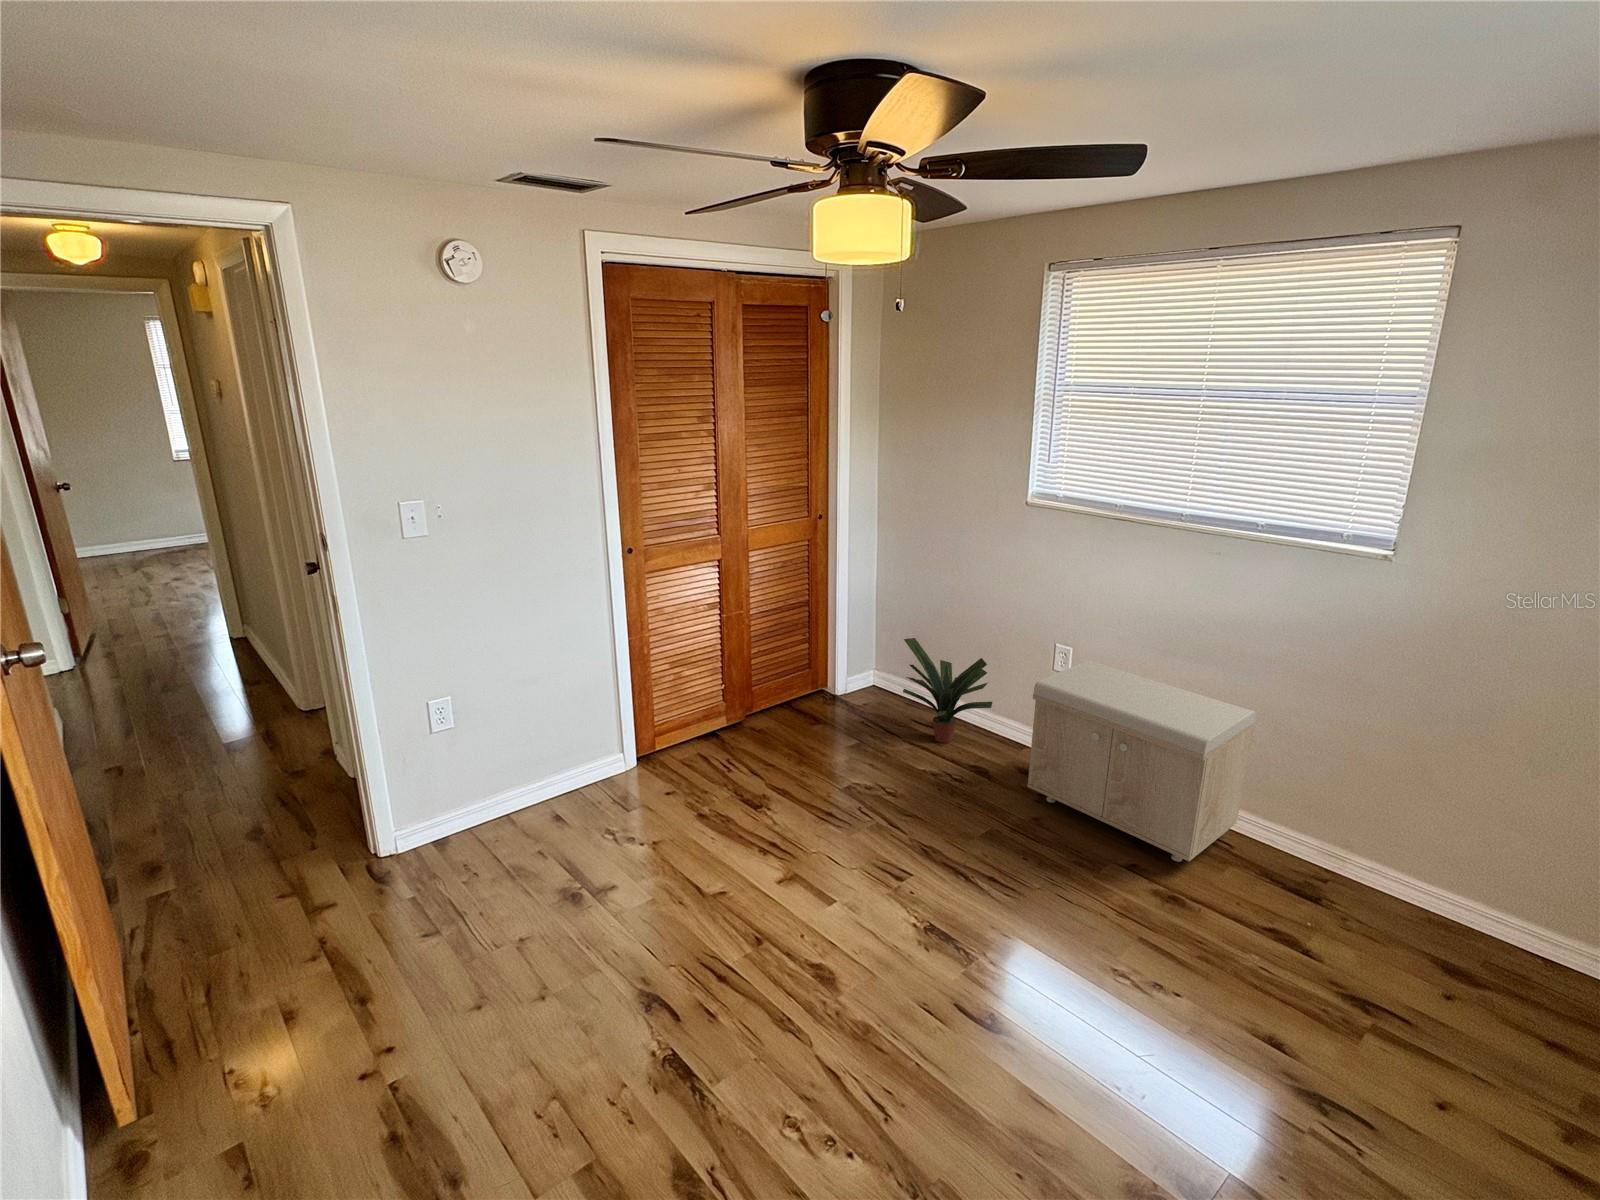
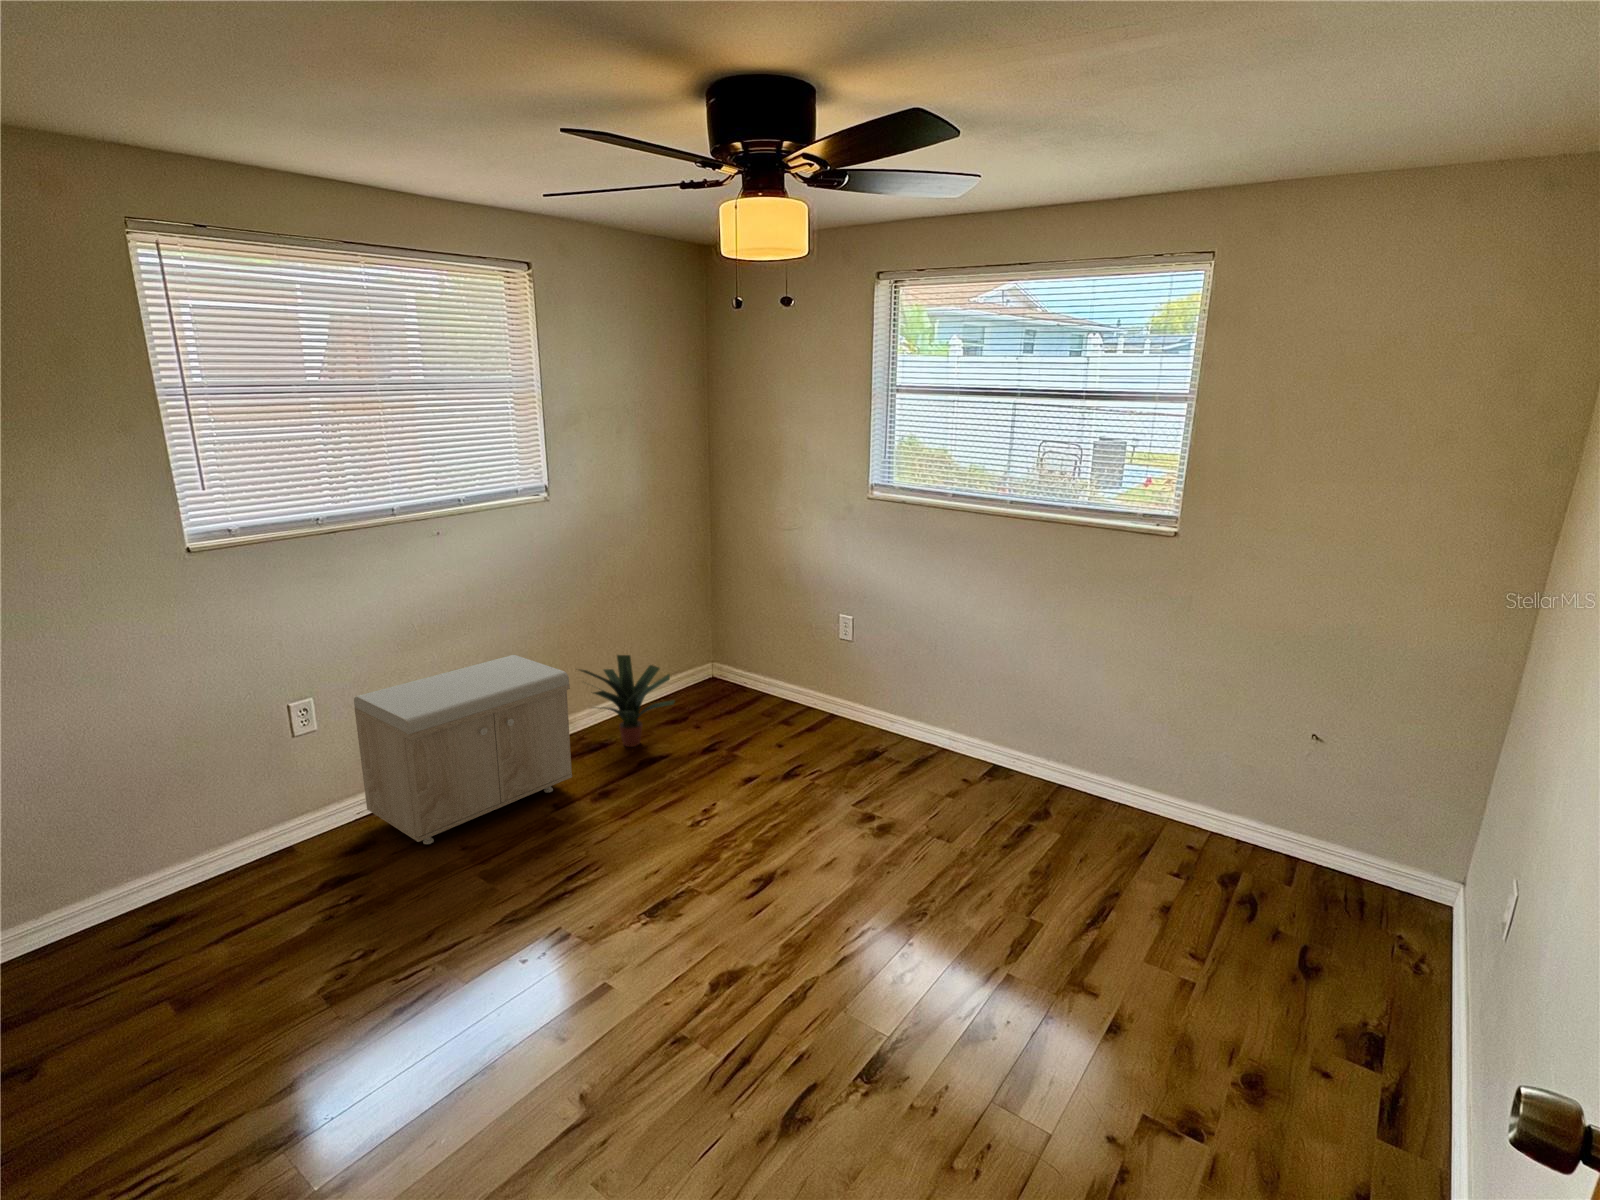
potted plant: present [903,638,992,743] -> present [580,655,674,747]

